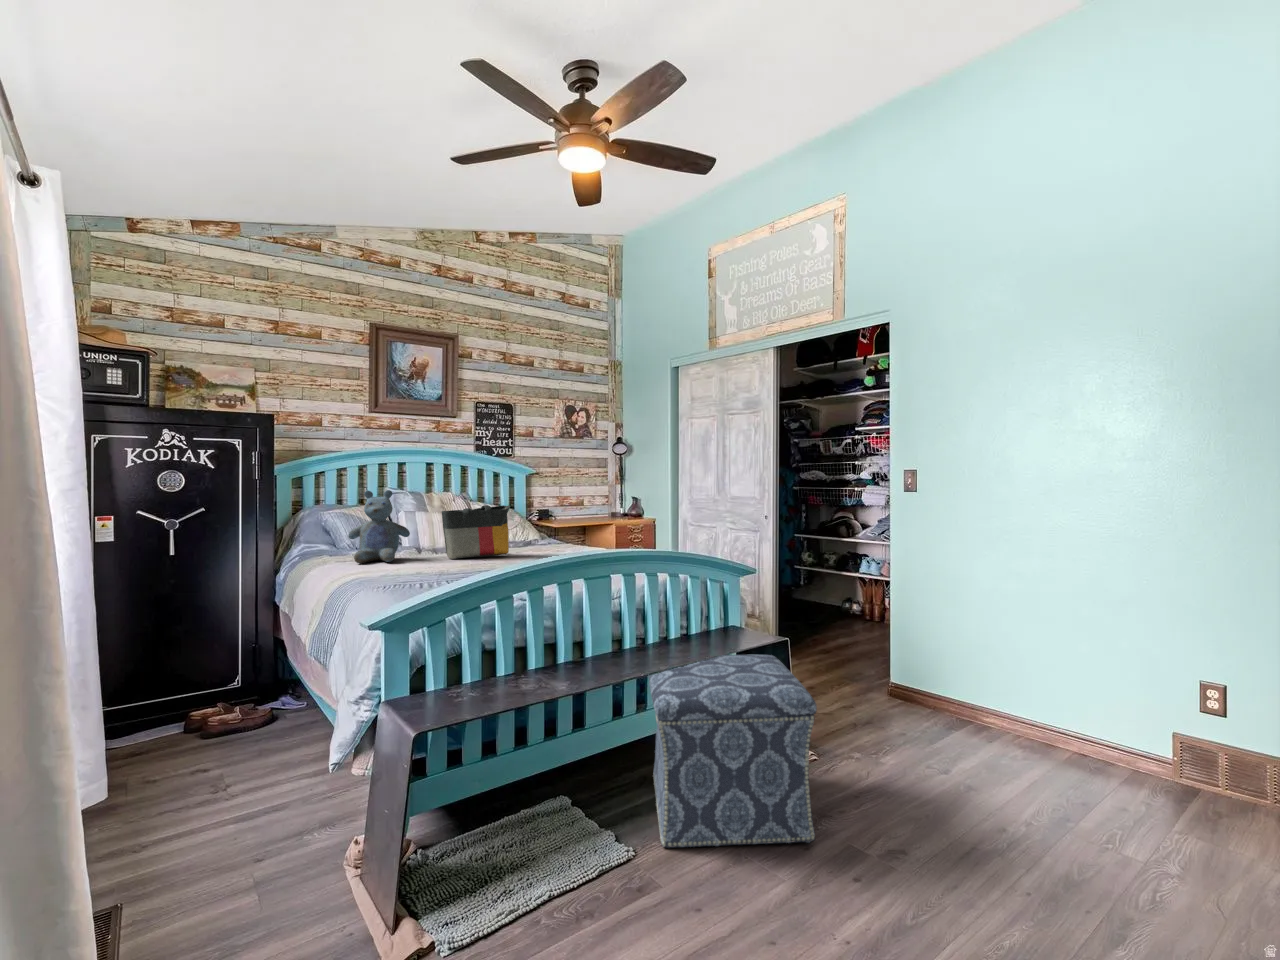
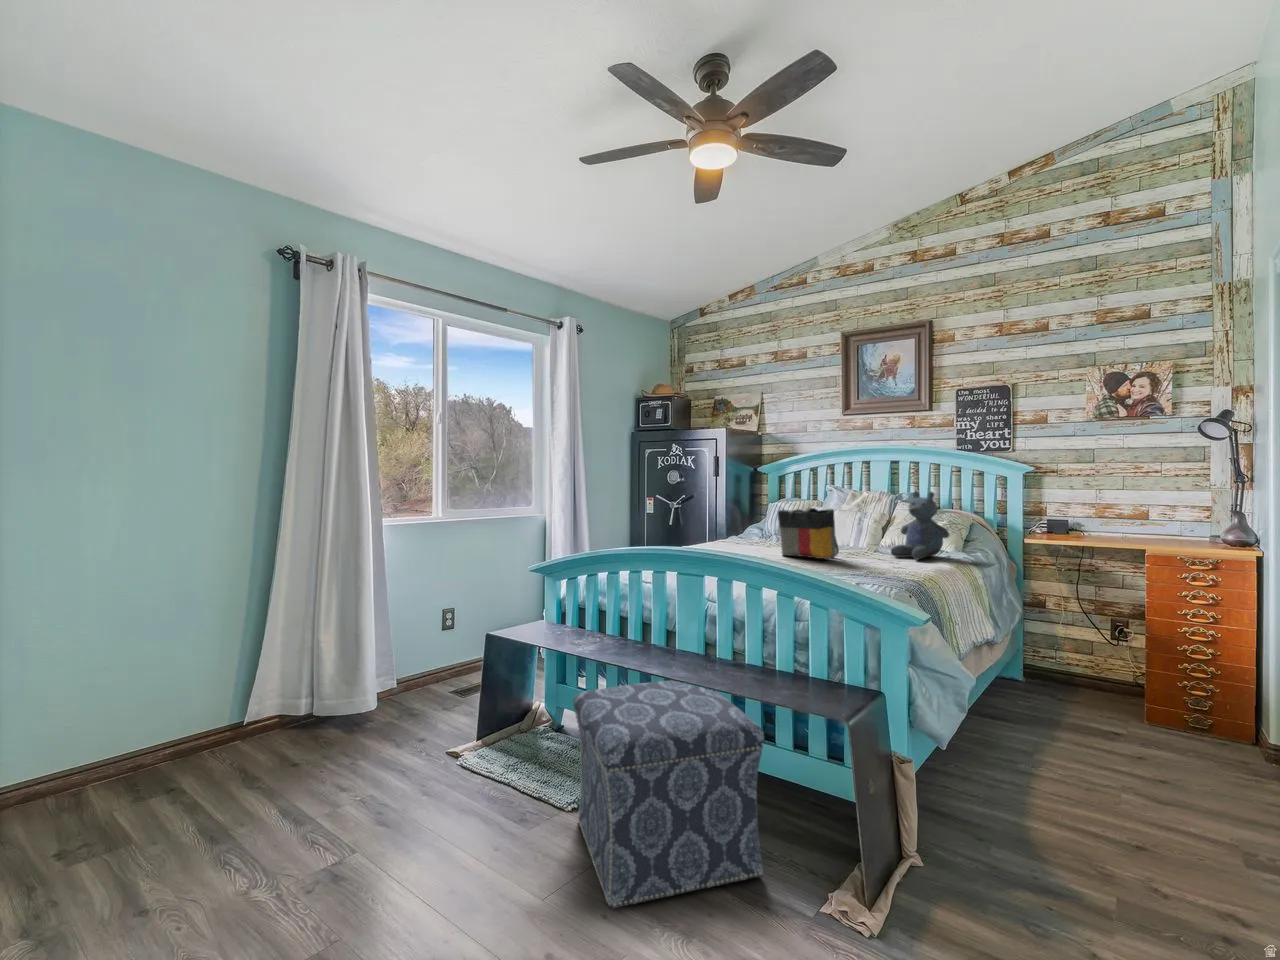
stuffed bear: present [348,490,410,563] -> present [891,491,949,559]

